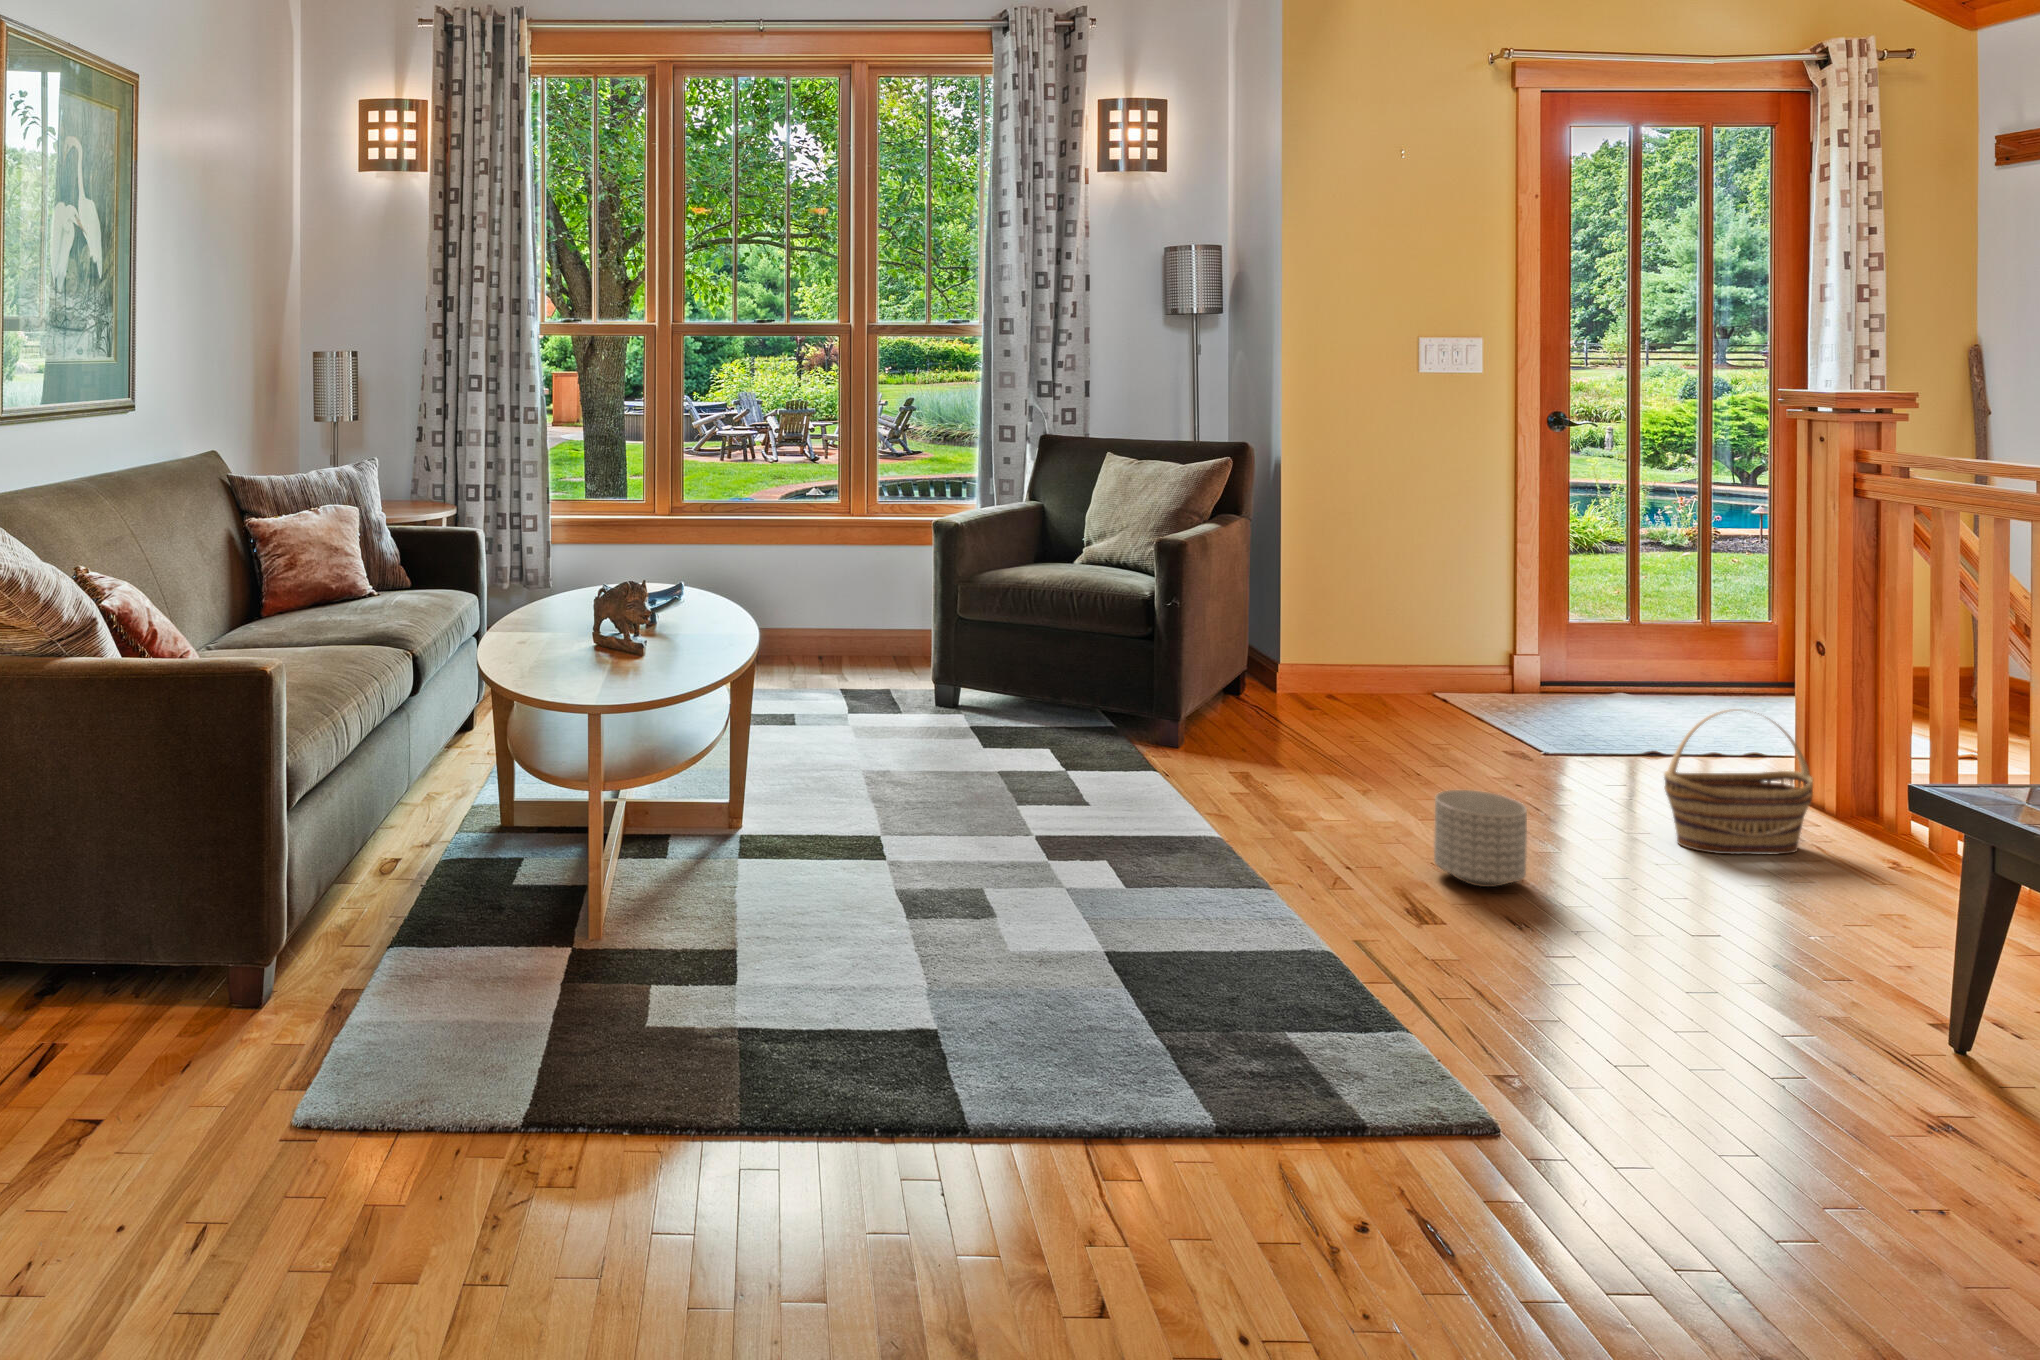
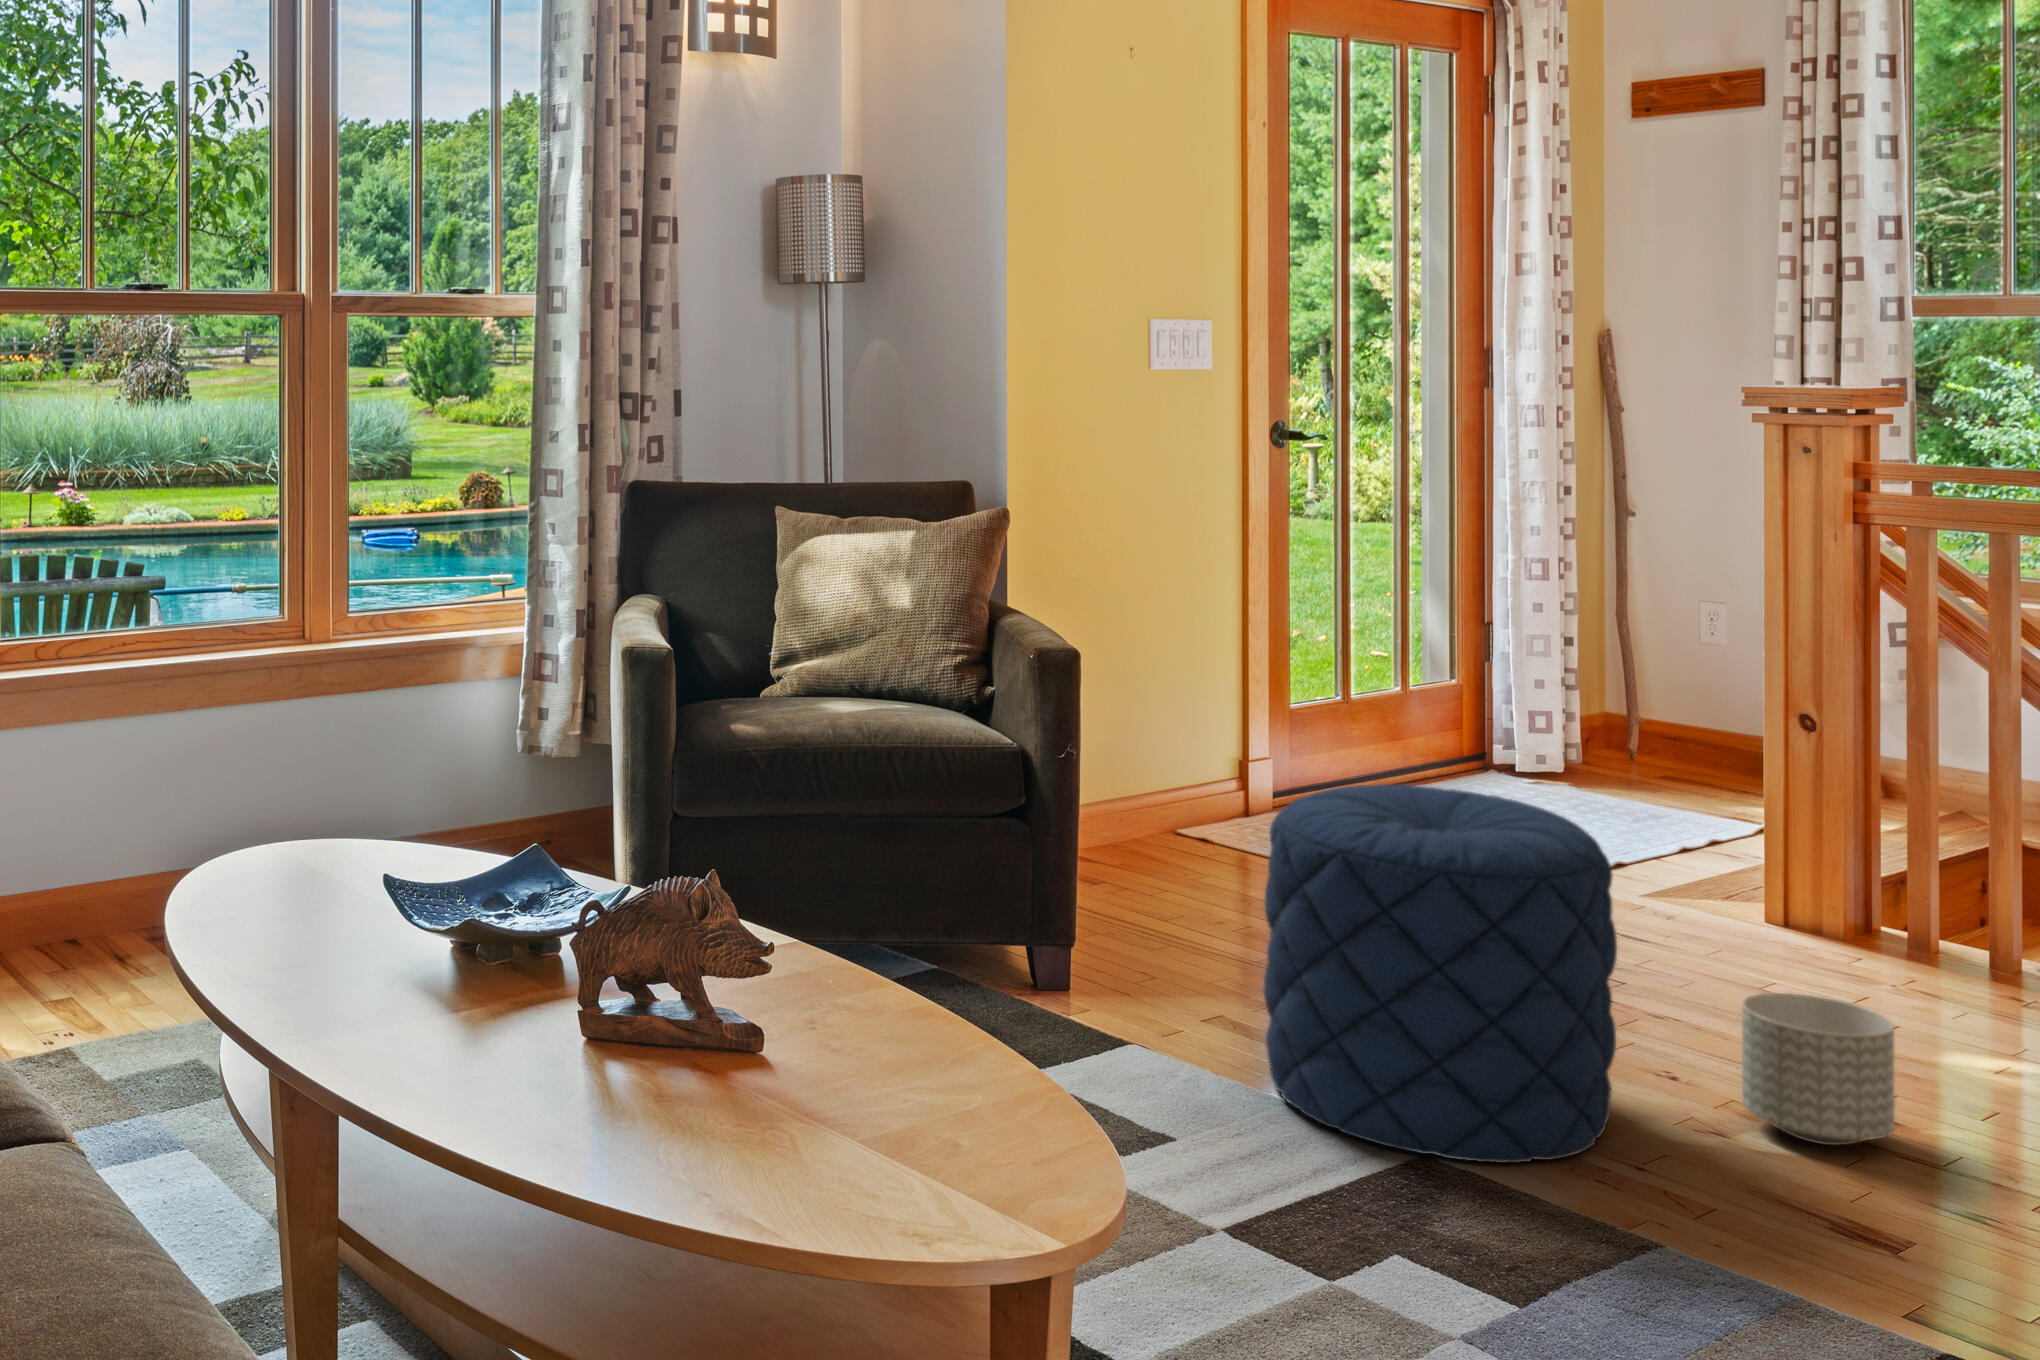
pouf: none [1165,634,1368,855] -> present [1264,784,1617,1163]
basket: present [1664,710,1813,855] -> none [1806,811,1945,1017]

